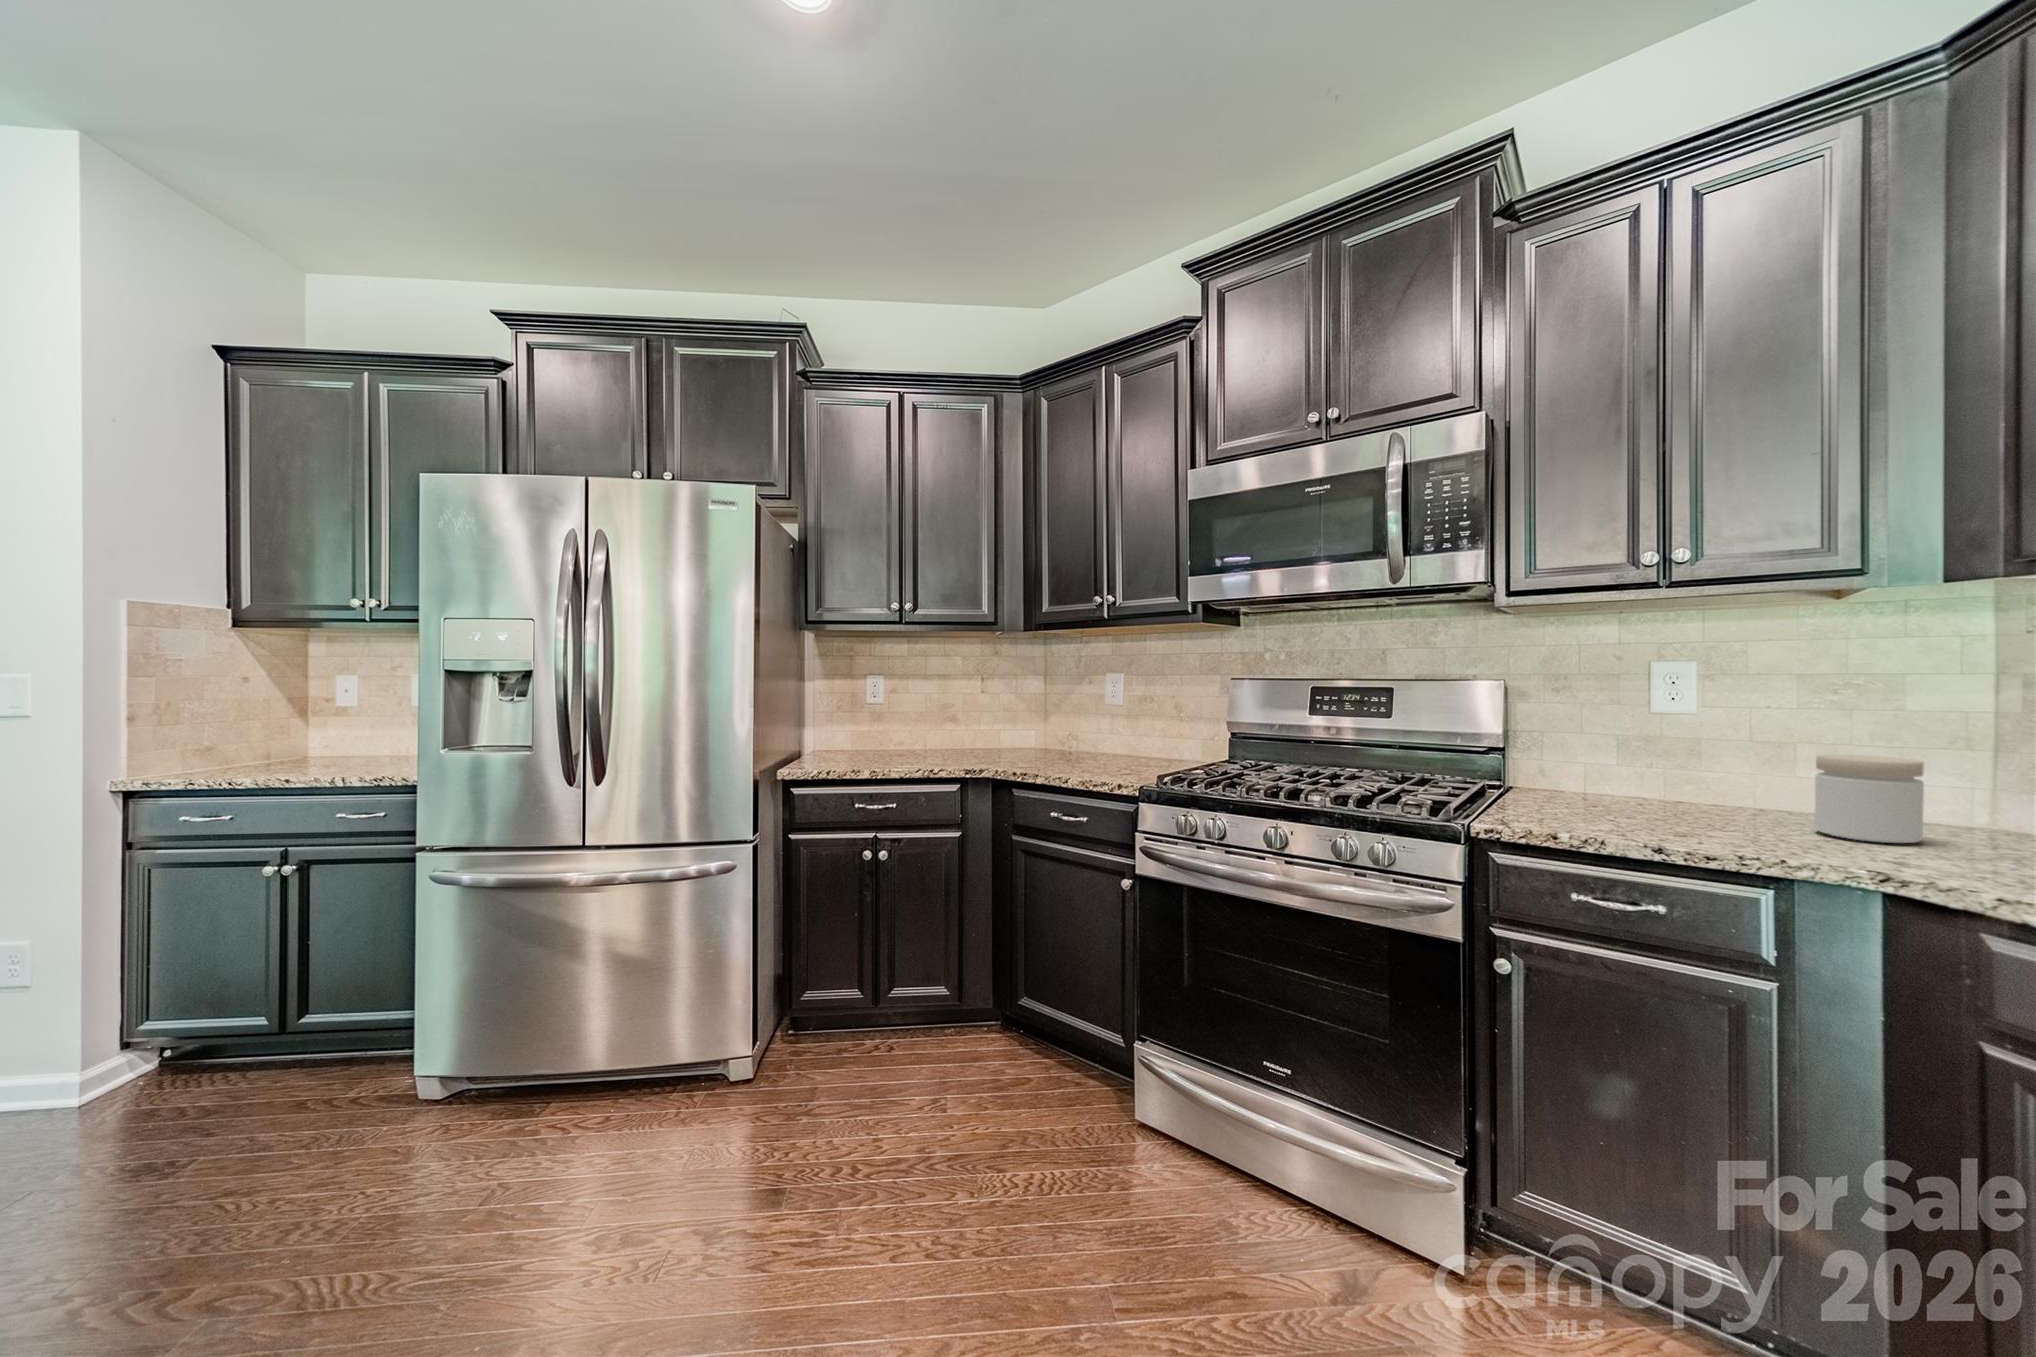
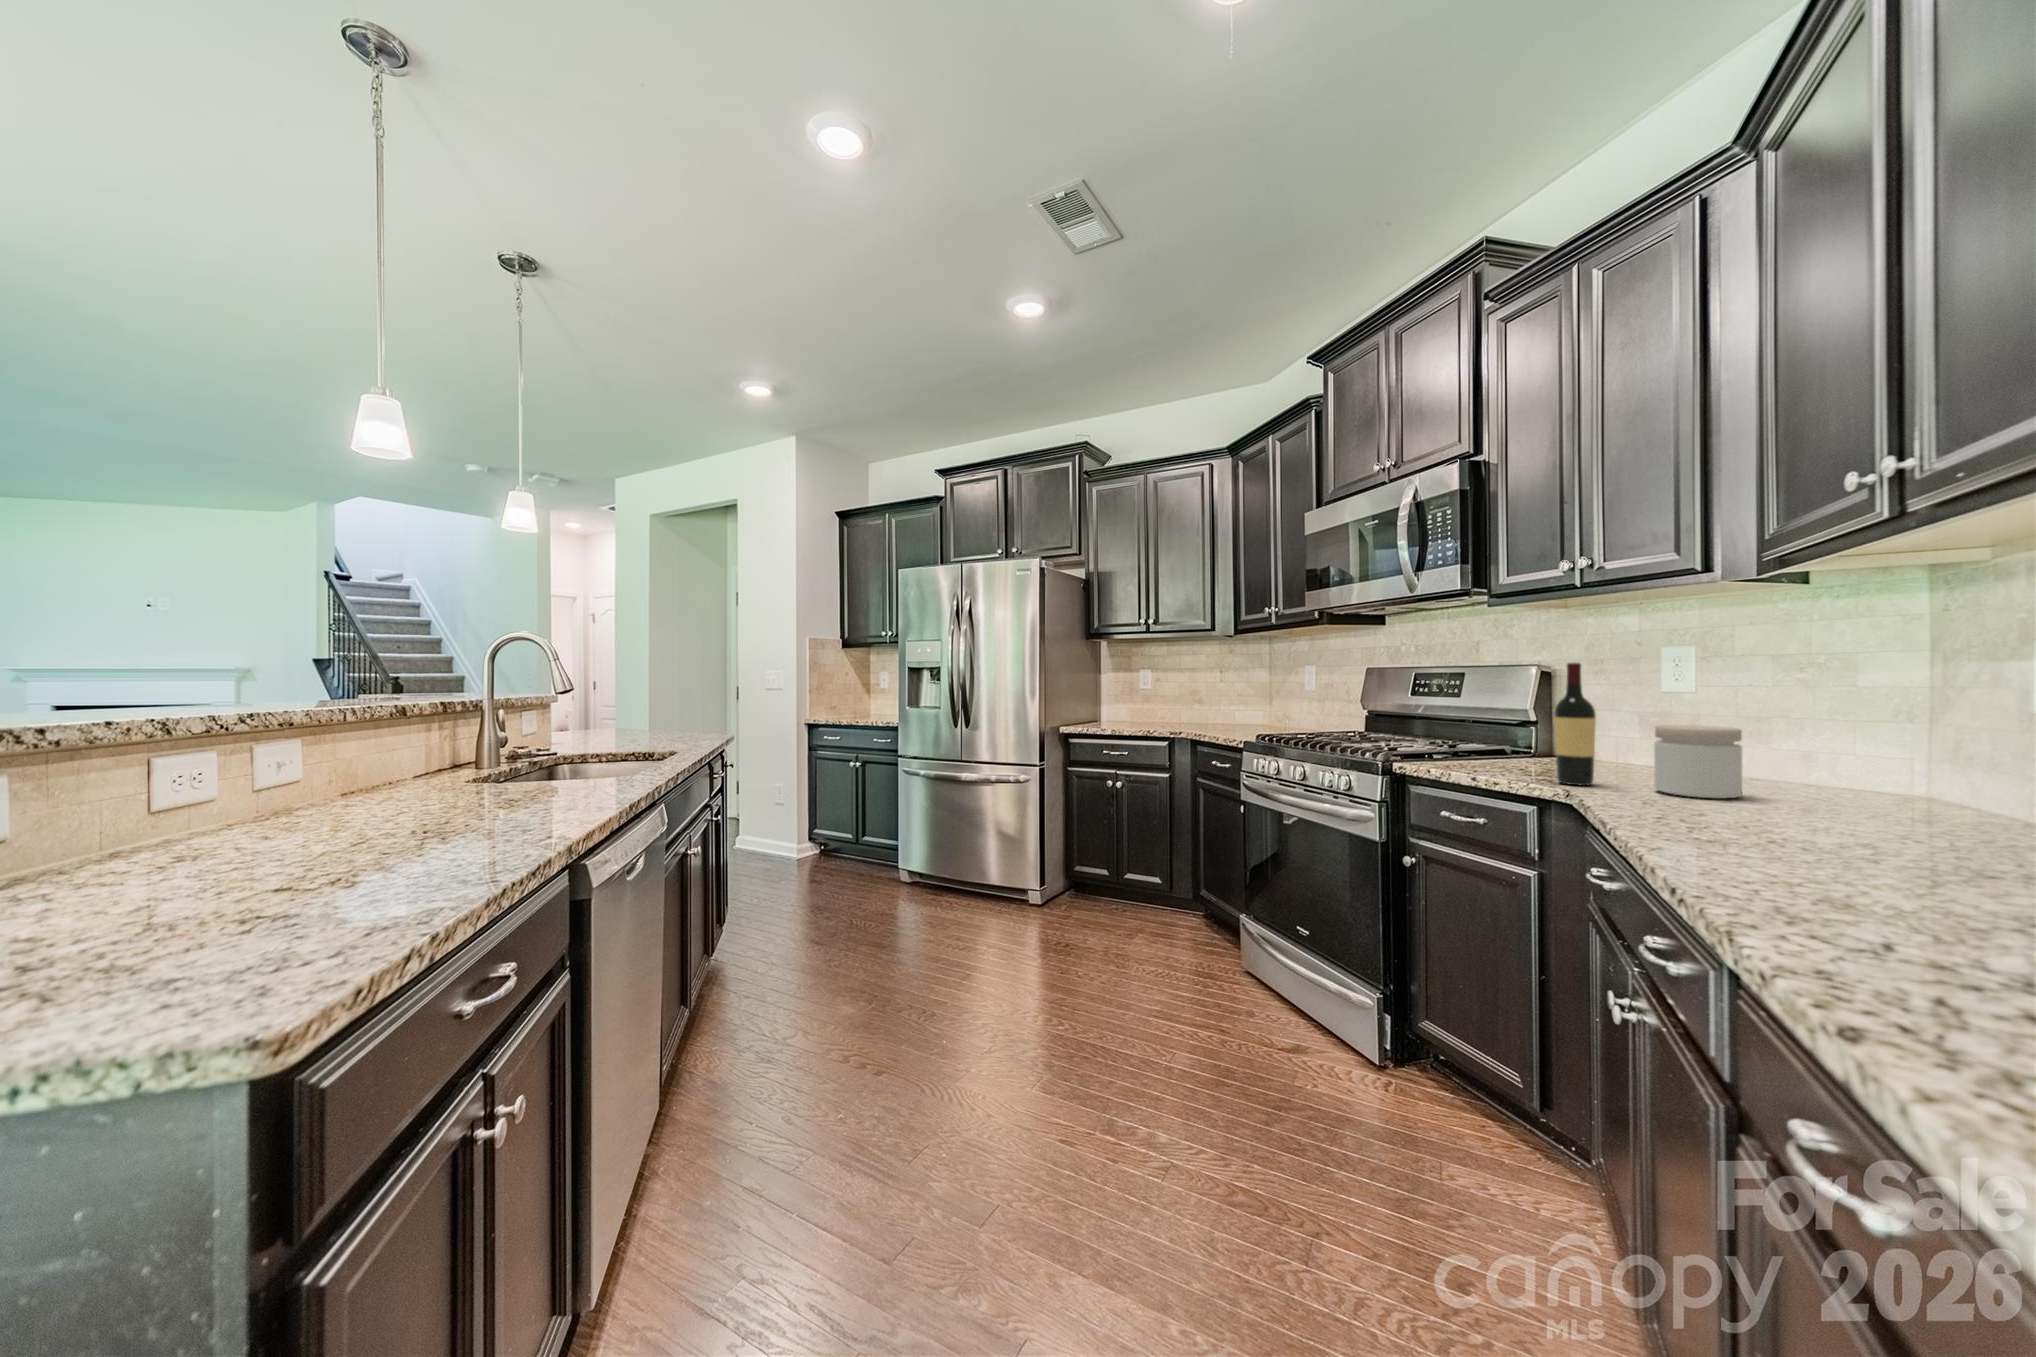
wine bottle: none [1710,680,1764,836] -> present [1554,663,1596,785]

